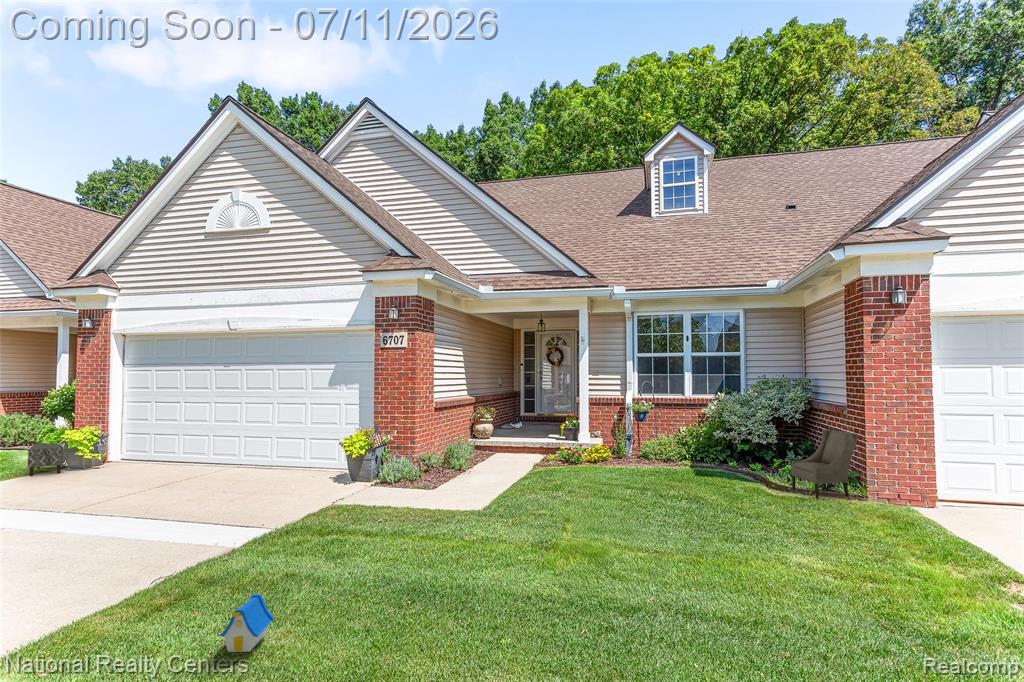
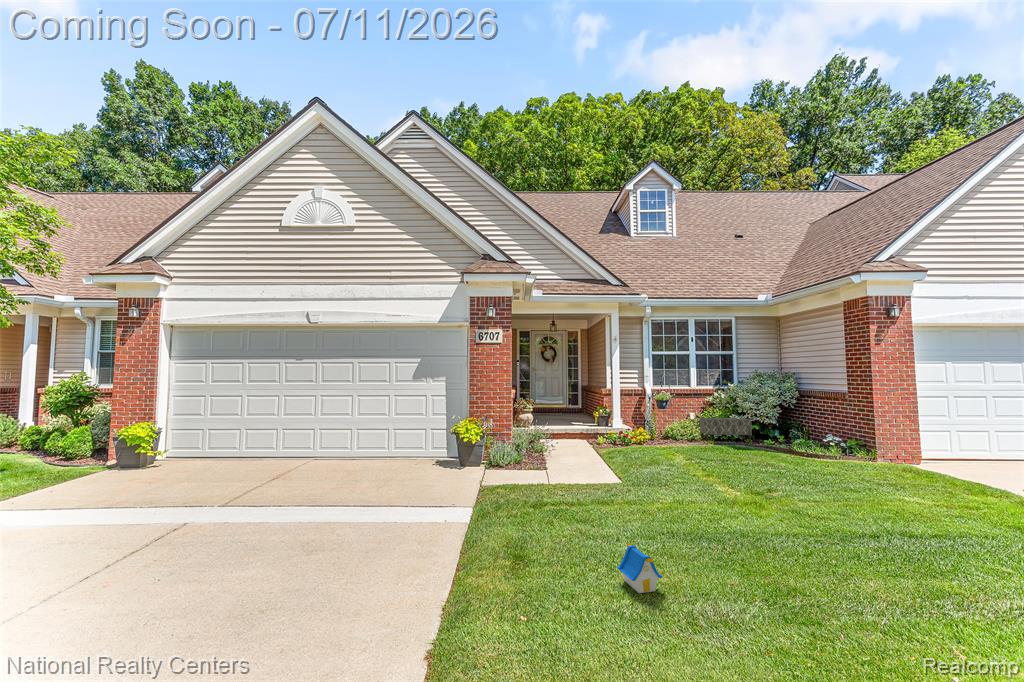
armchair: present [792,430,858,499] -> none [815,410,864,461]
bench: present [28,443,68,476] -> present [700,418,752,442]

